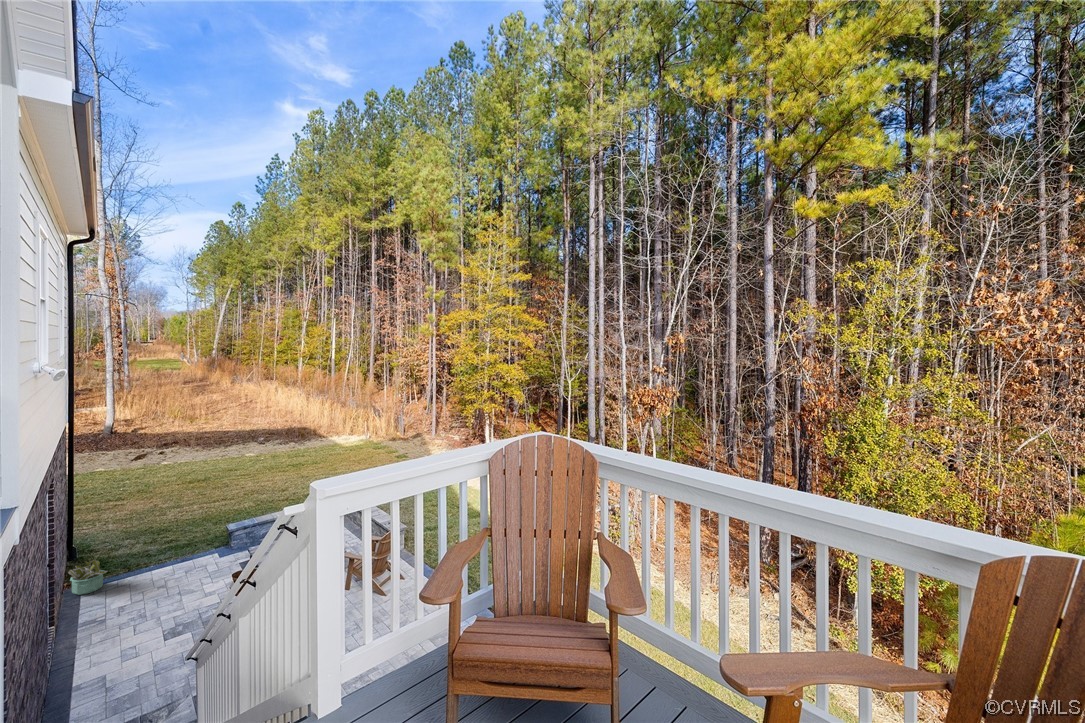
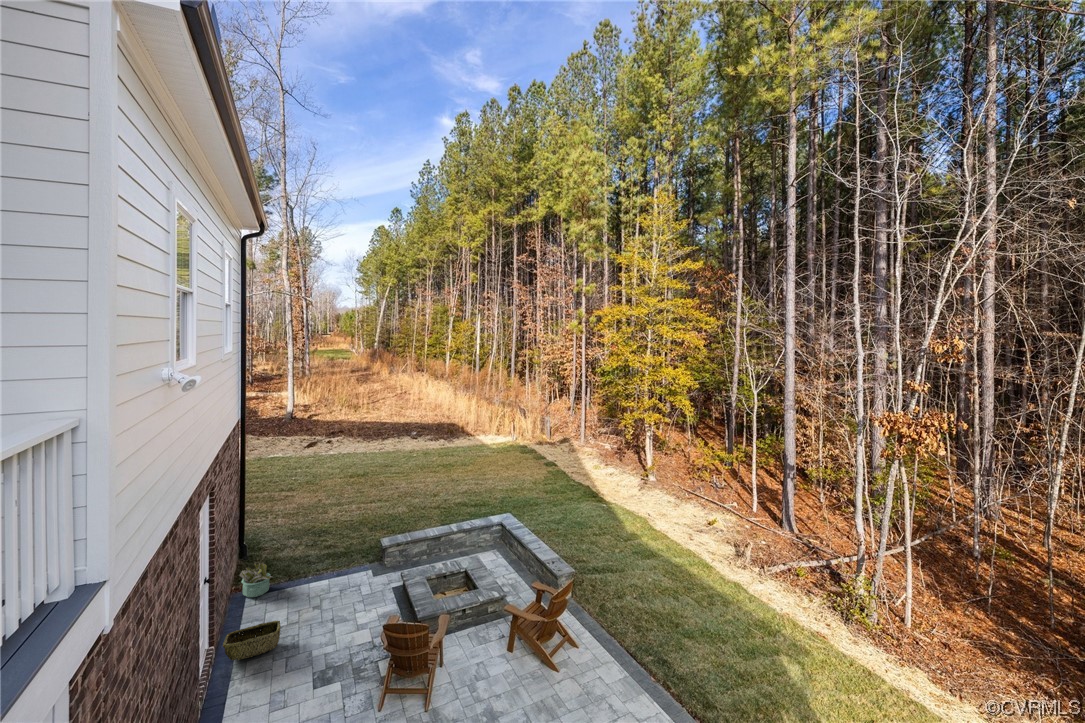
woven basket: none [59,603,124,642] -> present [223,621,281,660]

